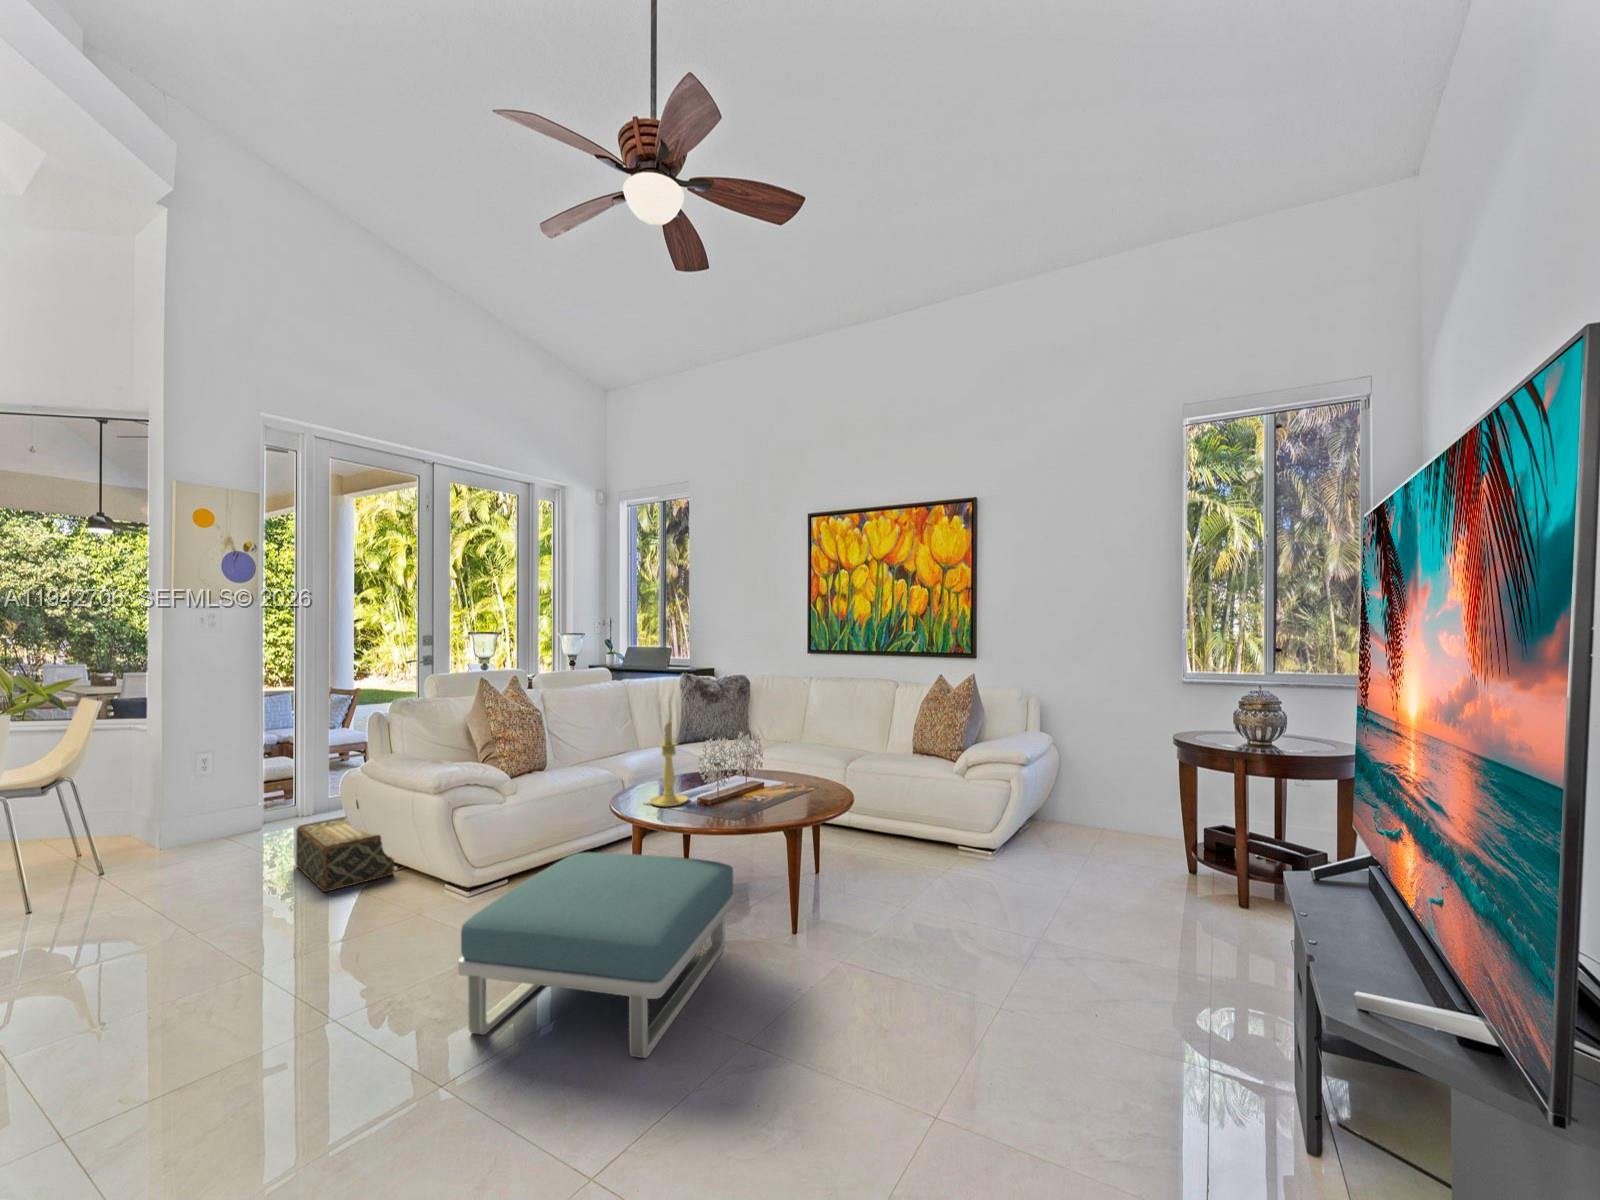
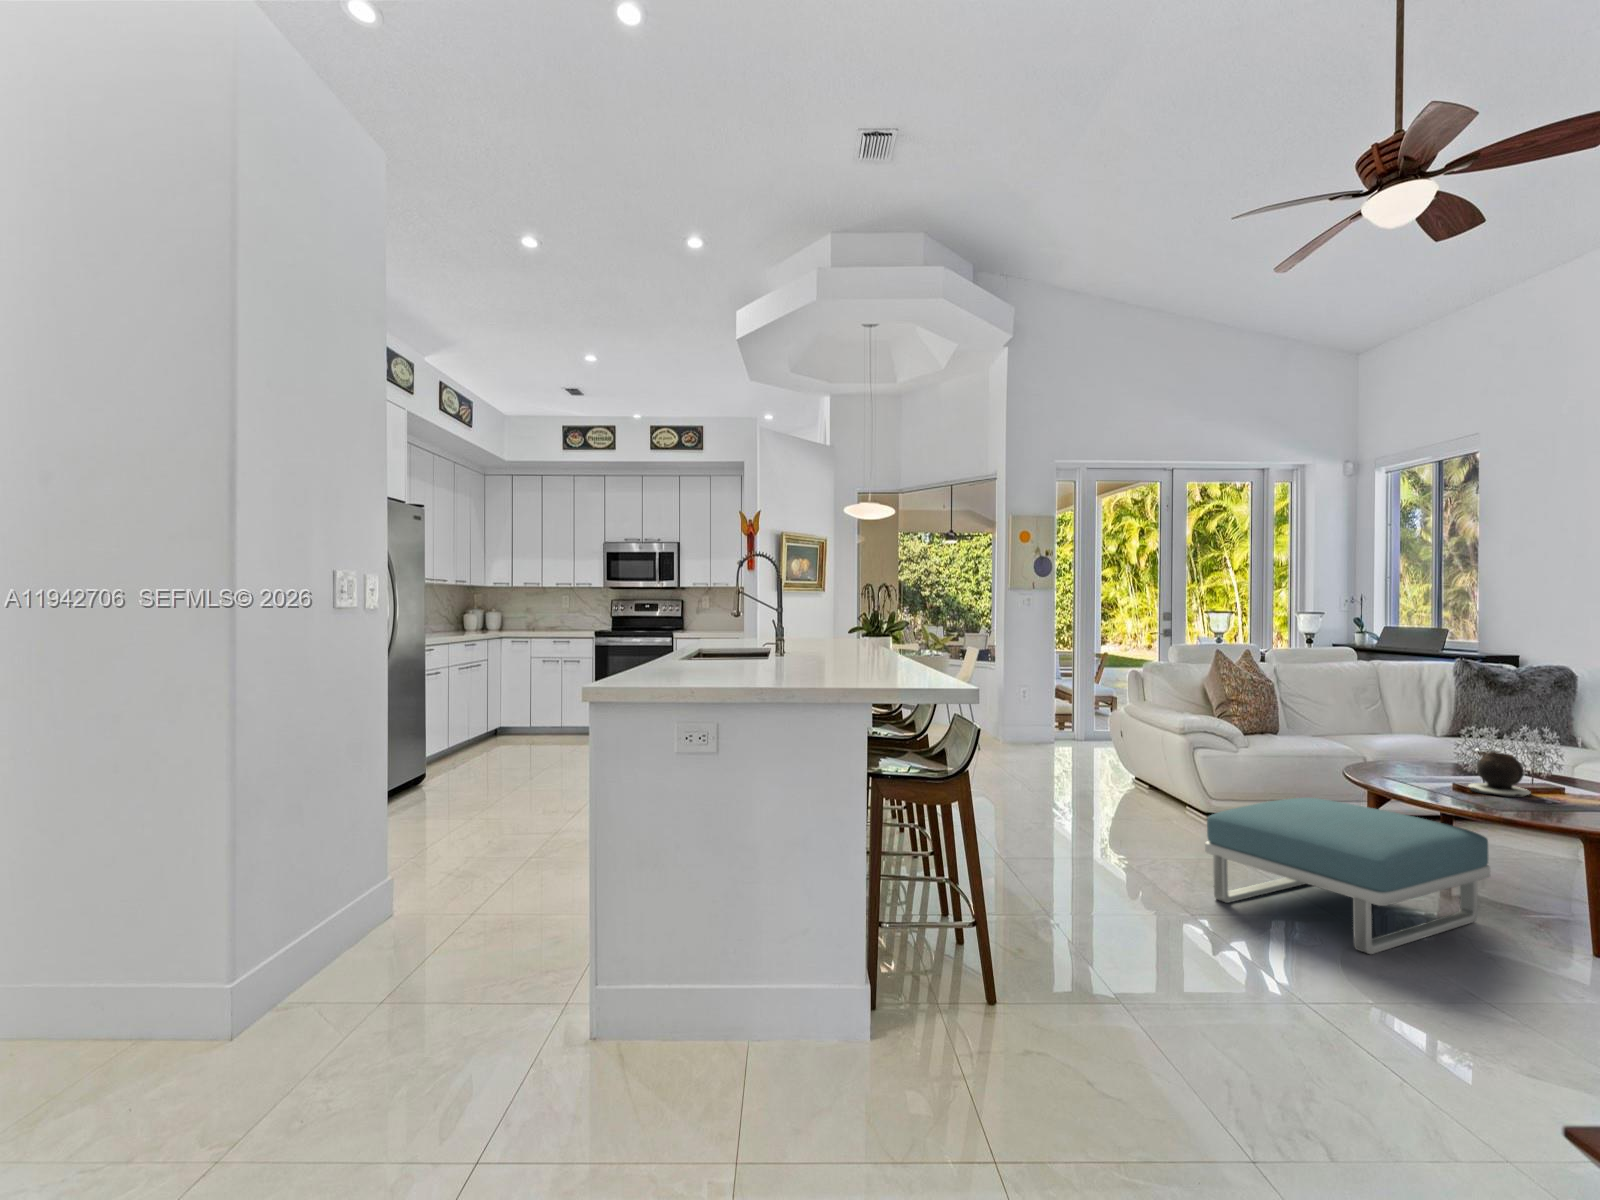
candle holder: present [650,722,688,807] -> none [1393,692,1444,780]
vase: none [710,772,753,814] -> present [1468,752,1531,797]
woven basket: present [296,817,394,892] -> none [1070,751,1143,801]

